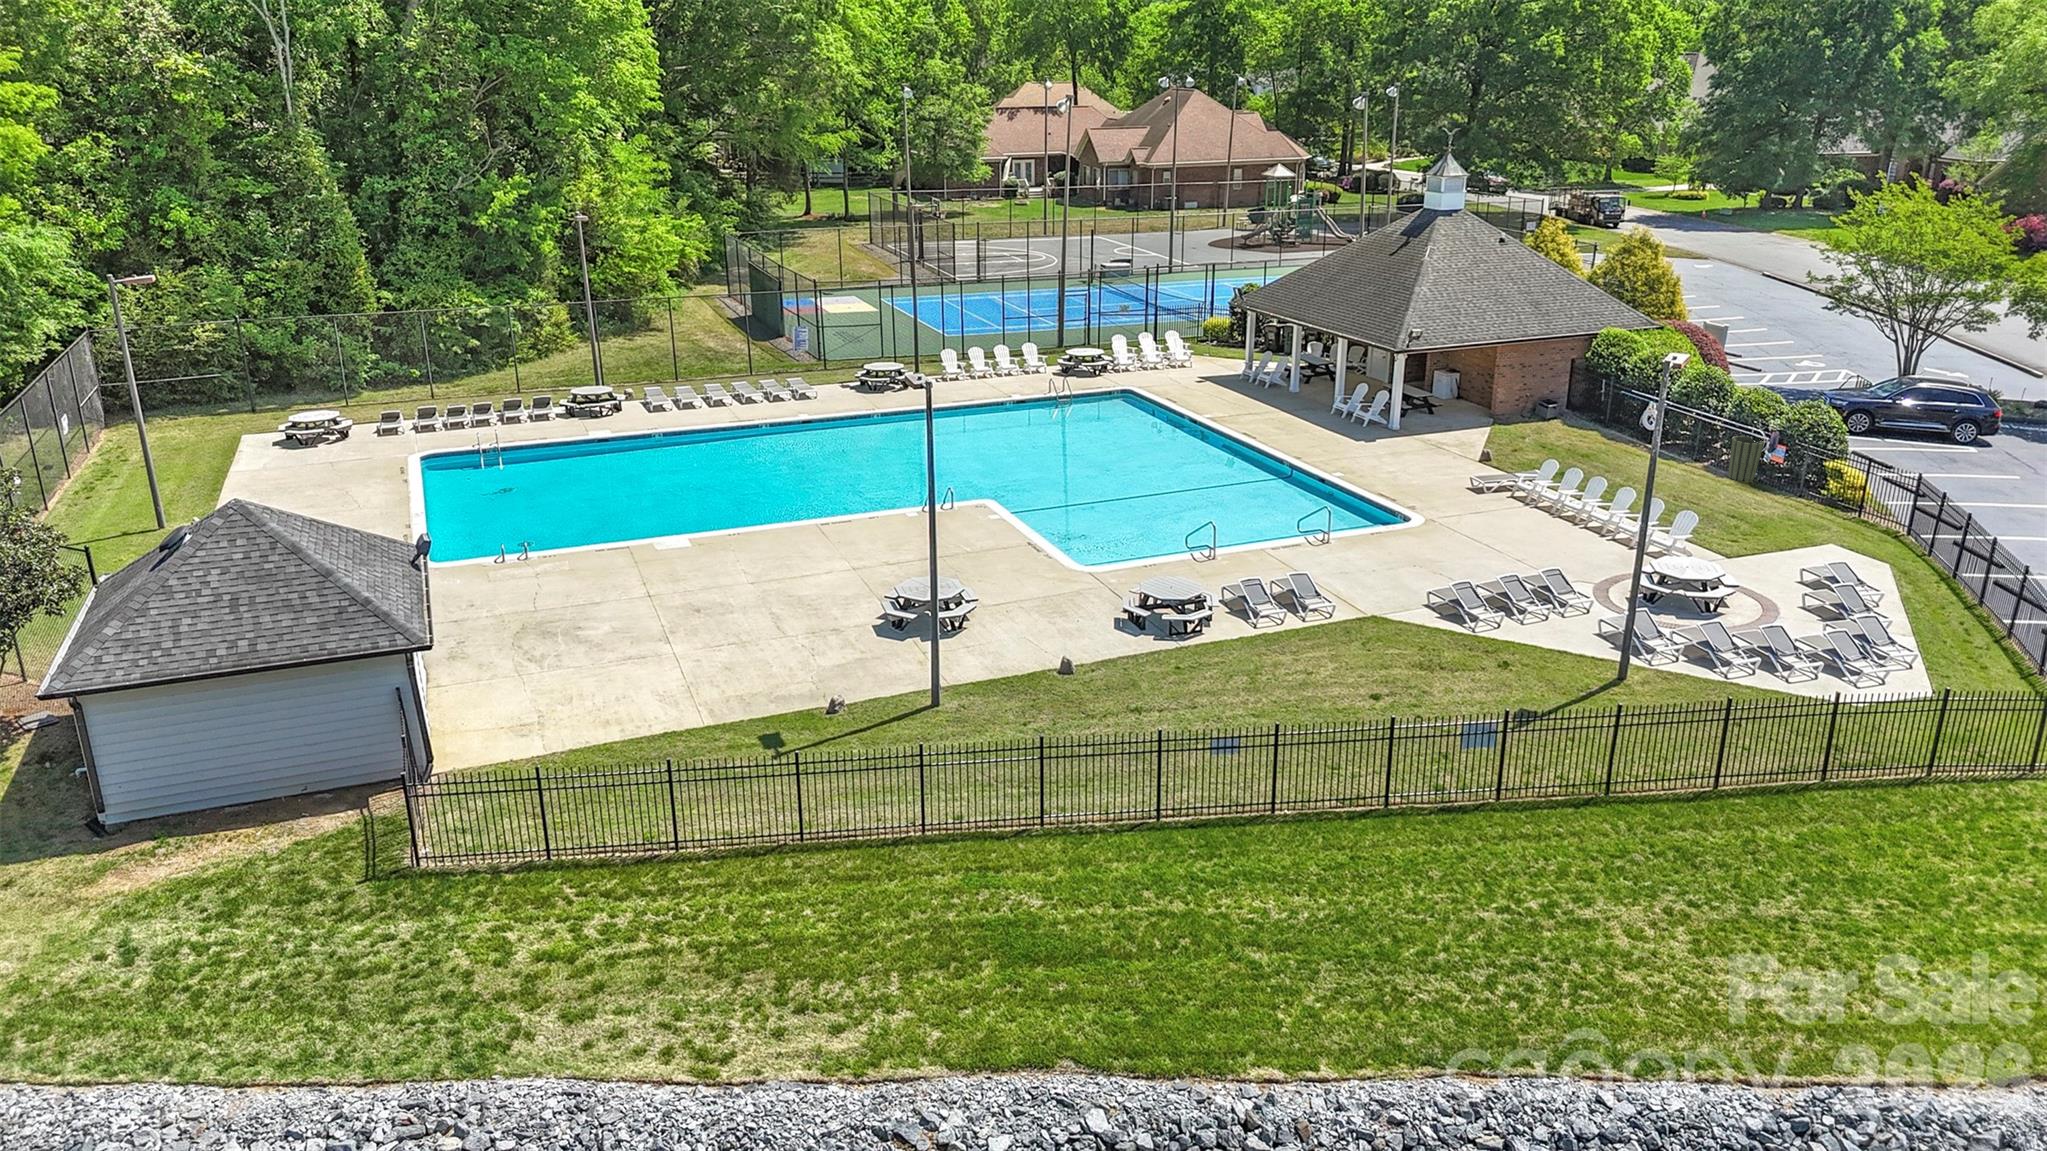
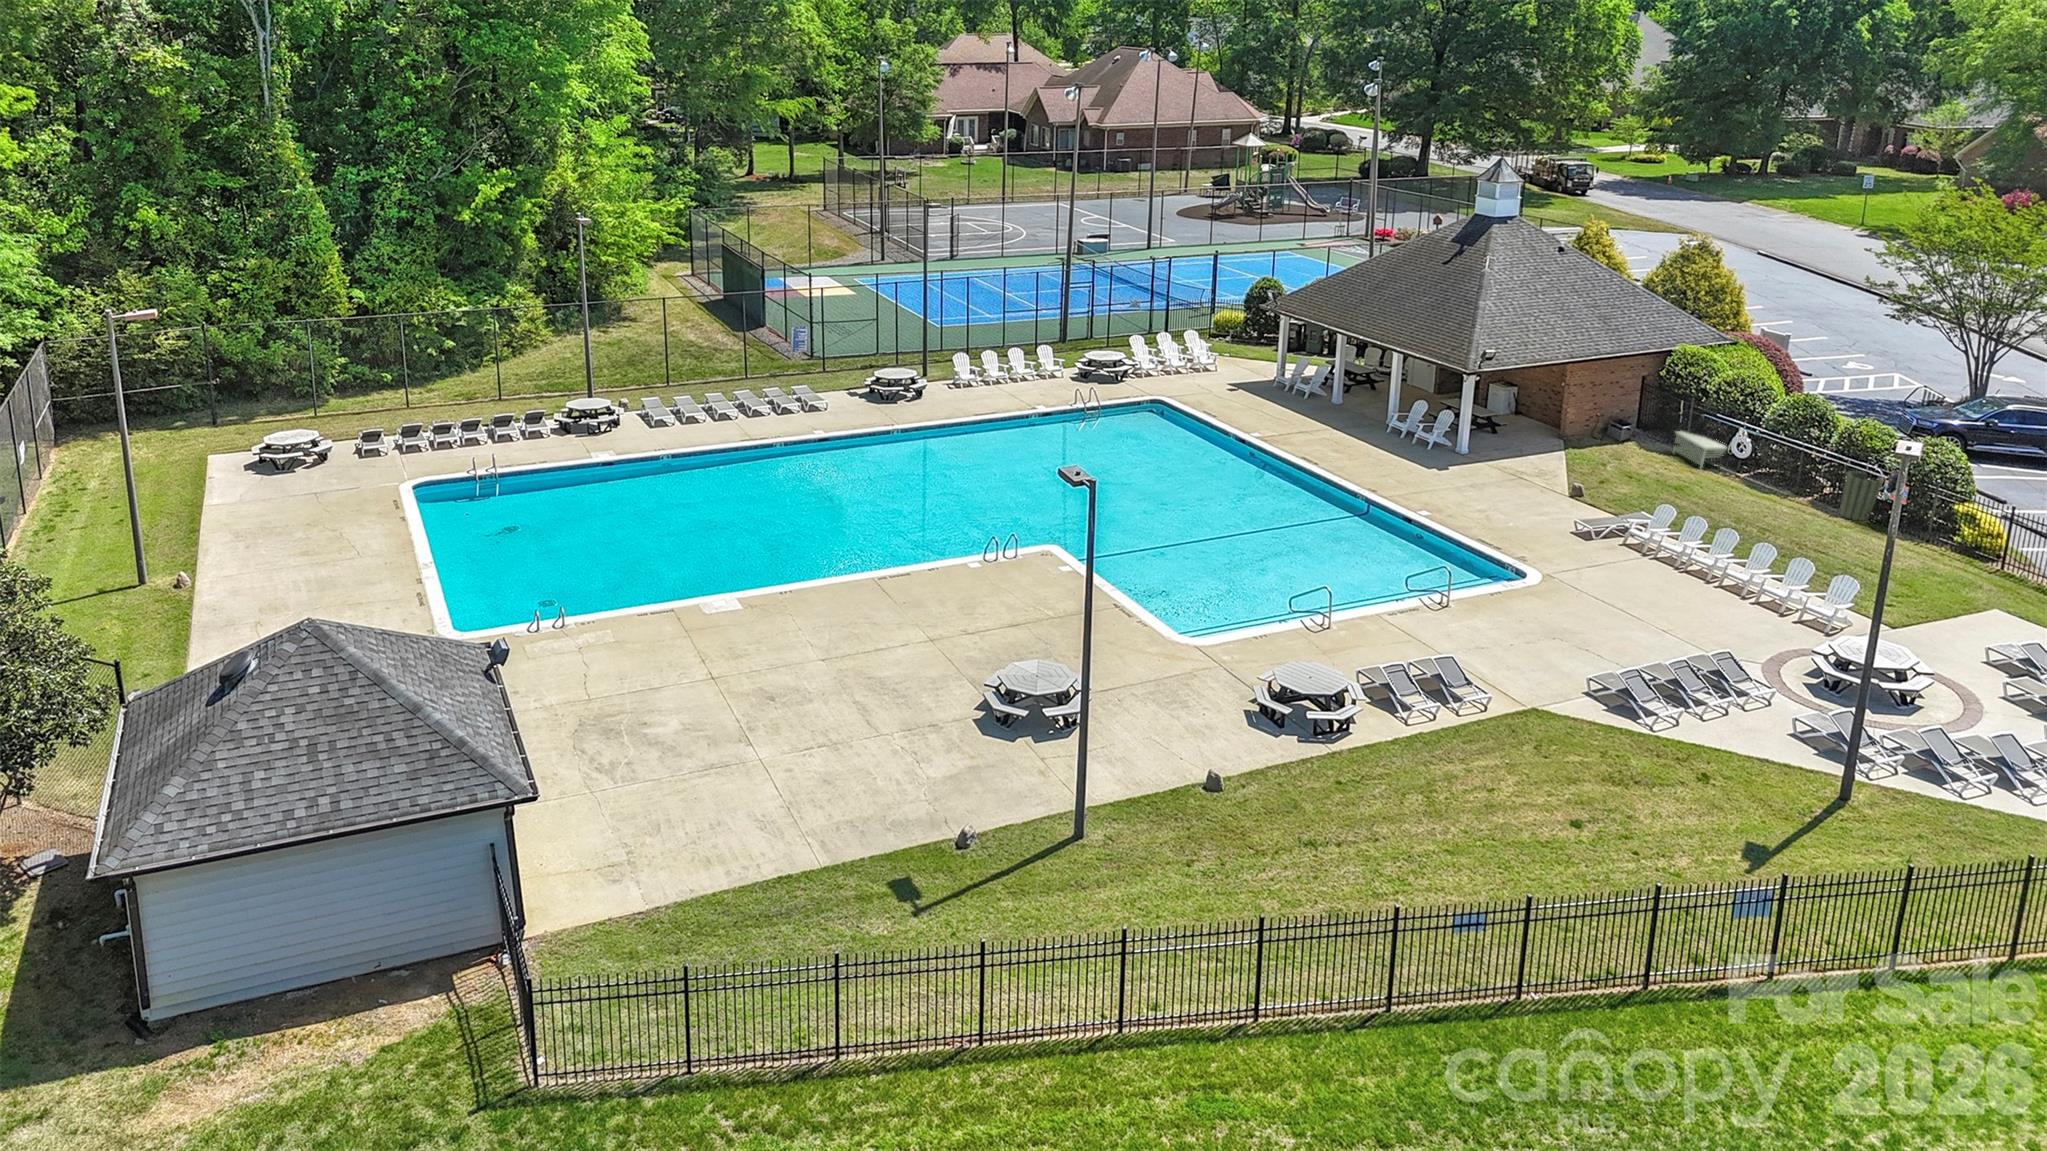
storage bench: none [1595,407,1643,441] -> present [1673,431,1727,468]

